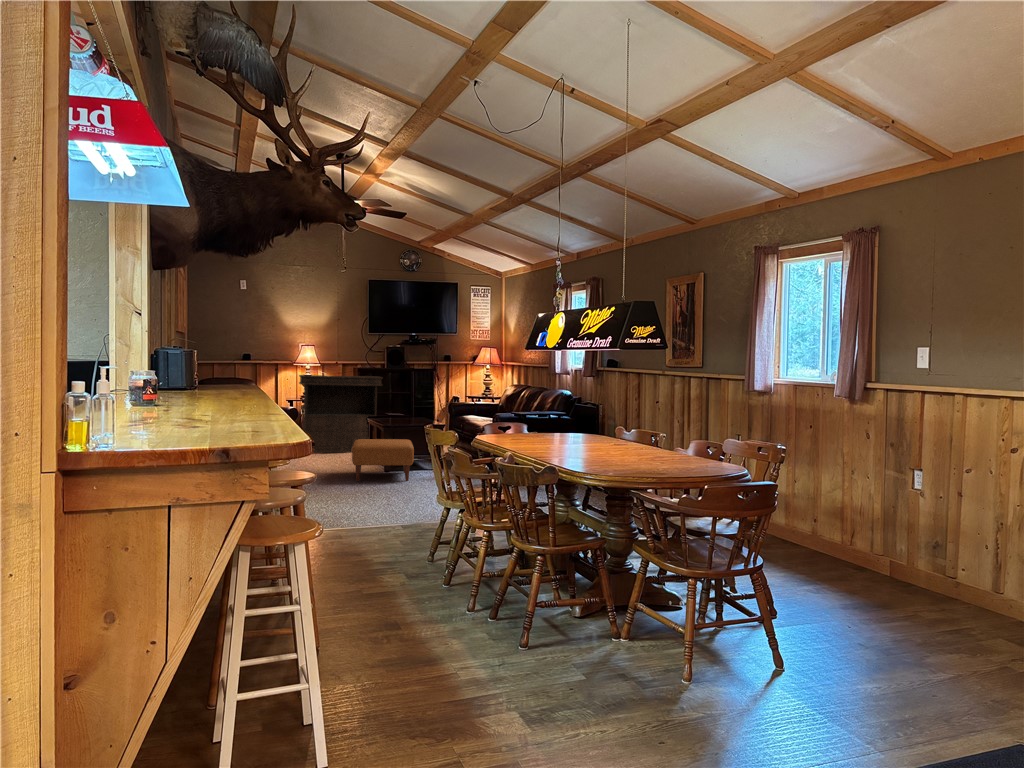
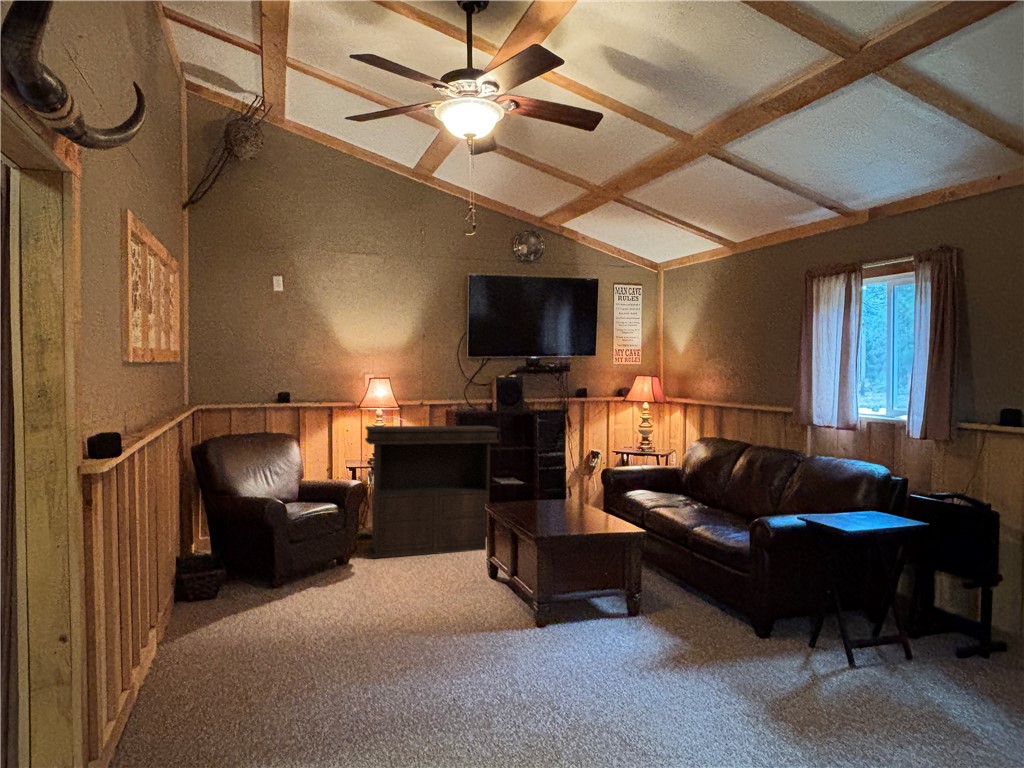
ottoman: present [352,439,414,481] -> none [484,567,622,680]

